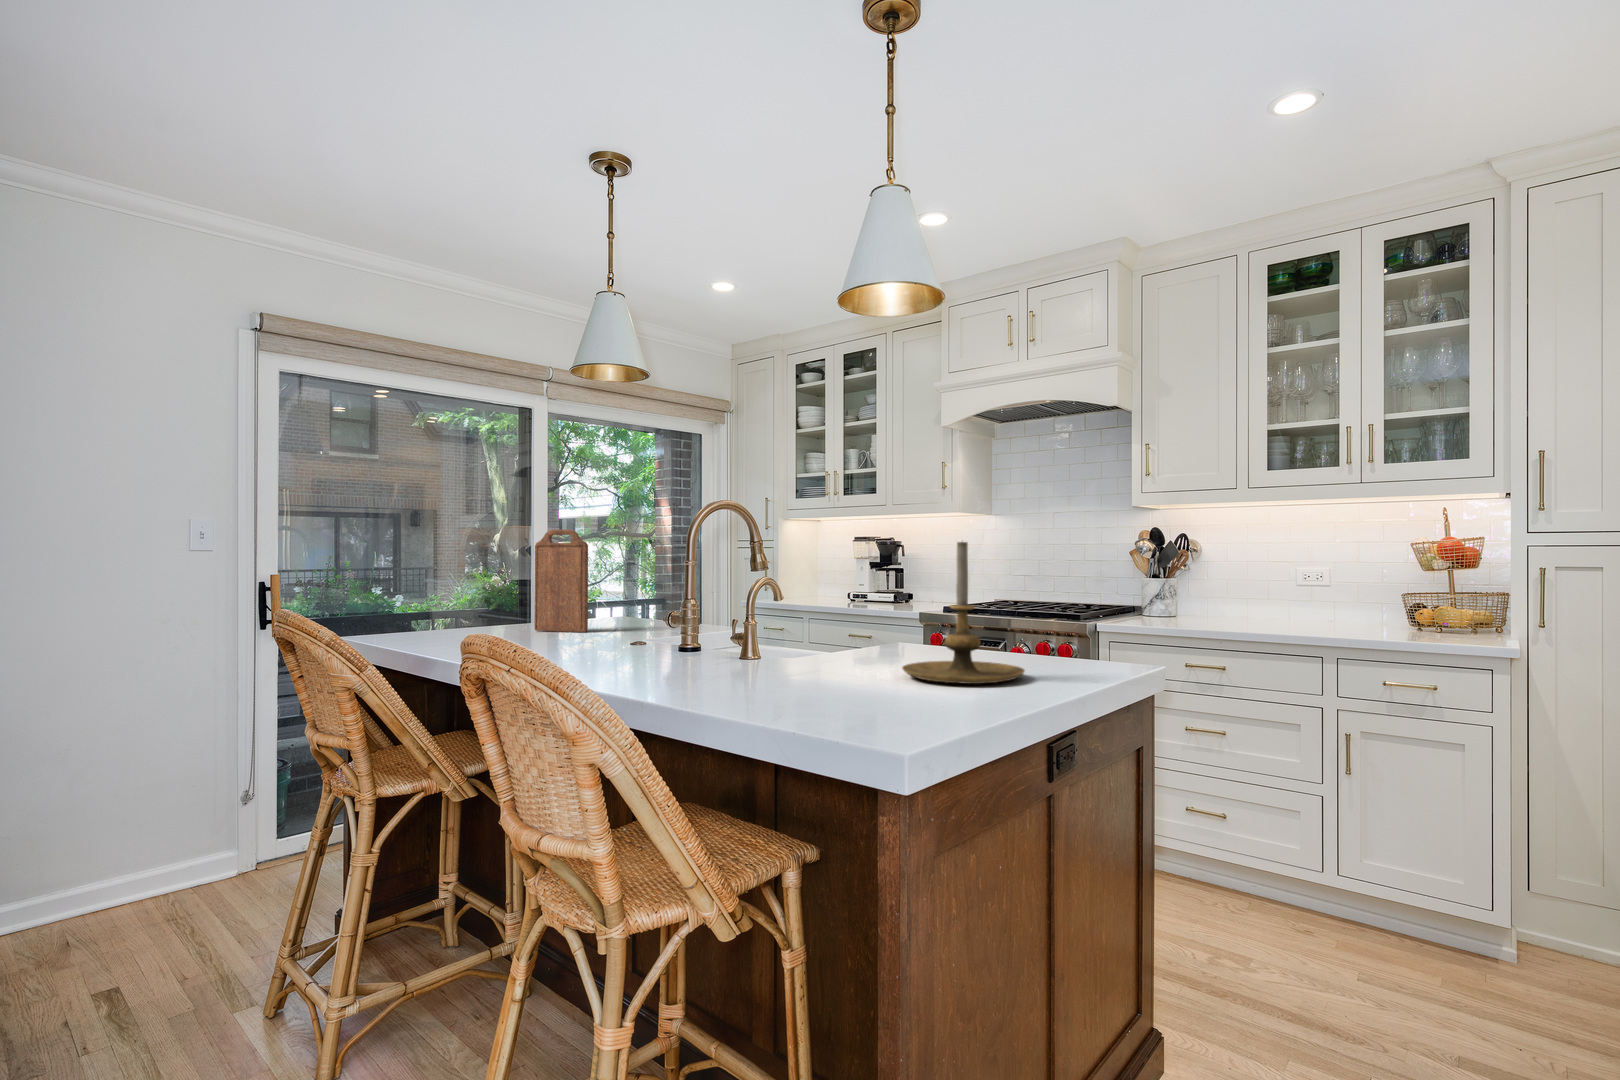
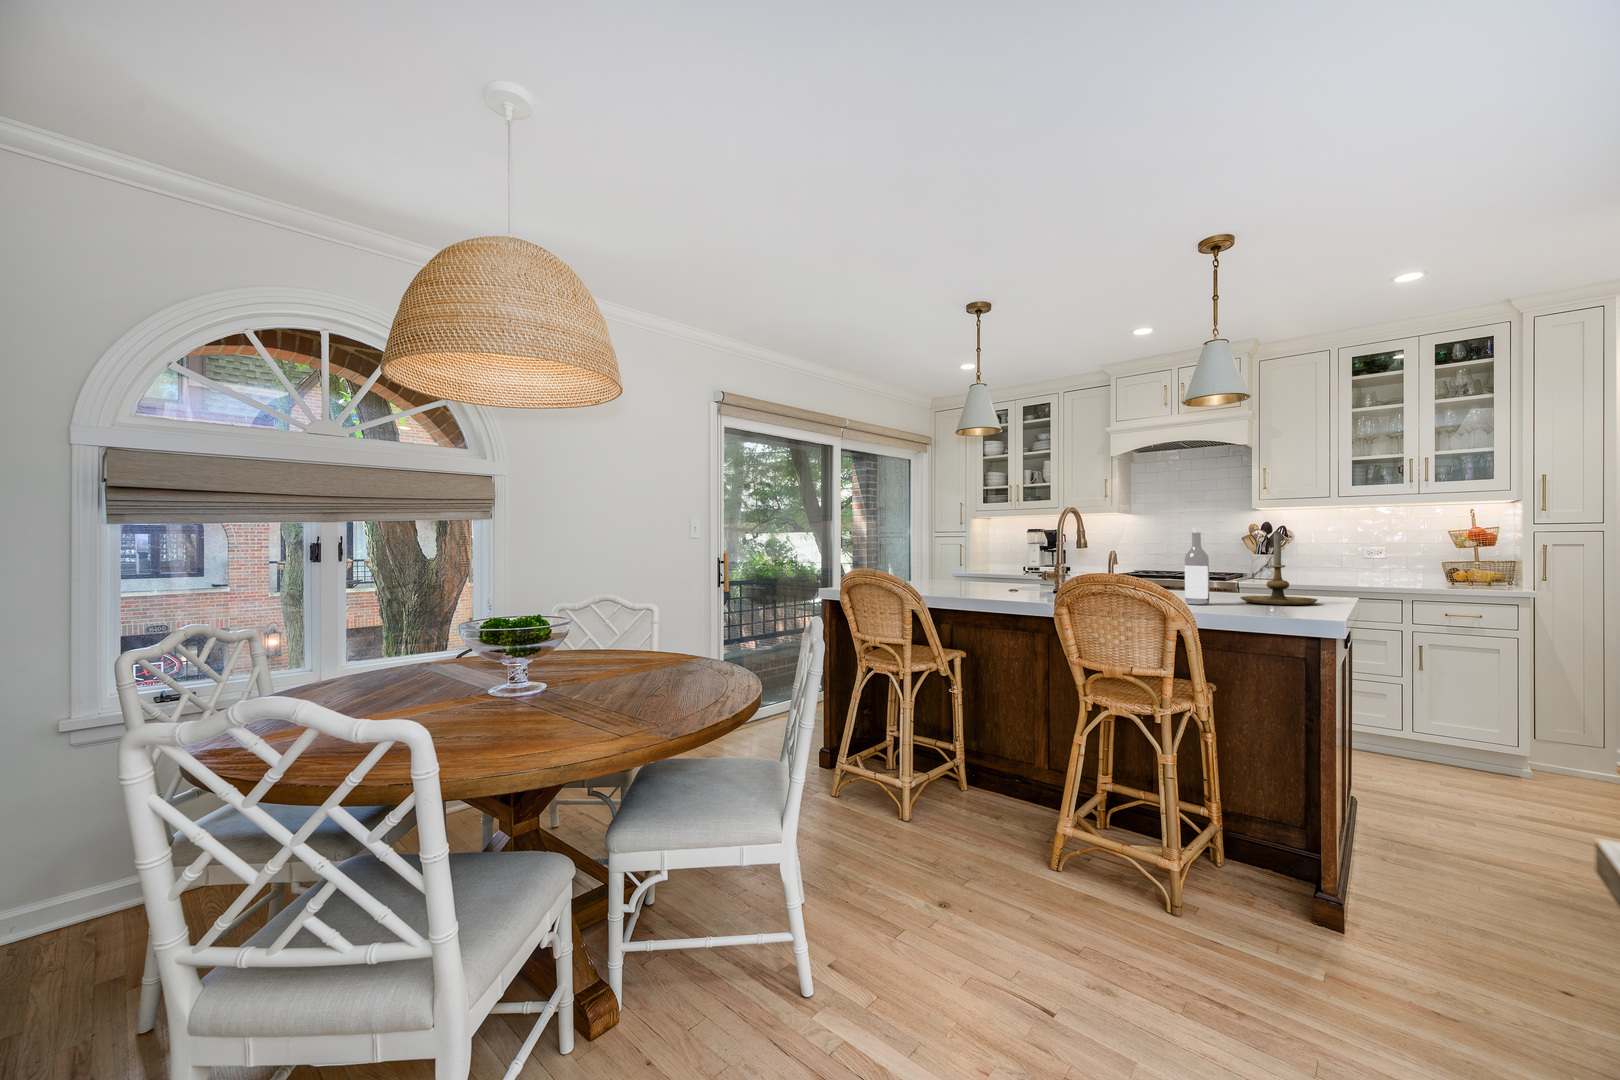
cutting board: present [534,530,588,632] -> none [908,526,945,589]
wine bottle: none [792,532,832,680] -> present [1185,527,1210,605]

